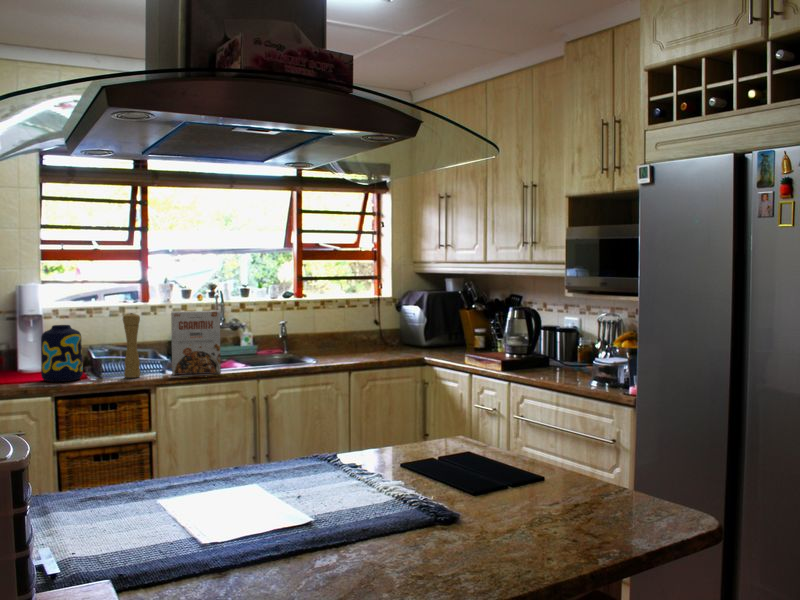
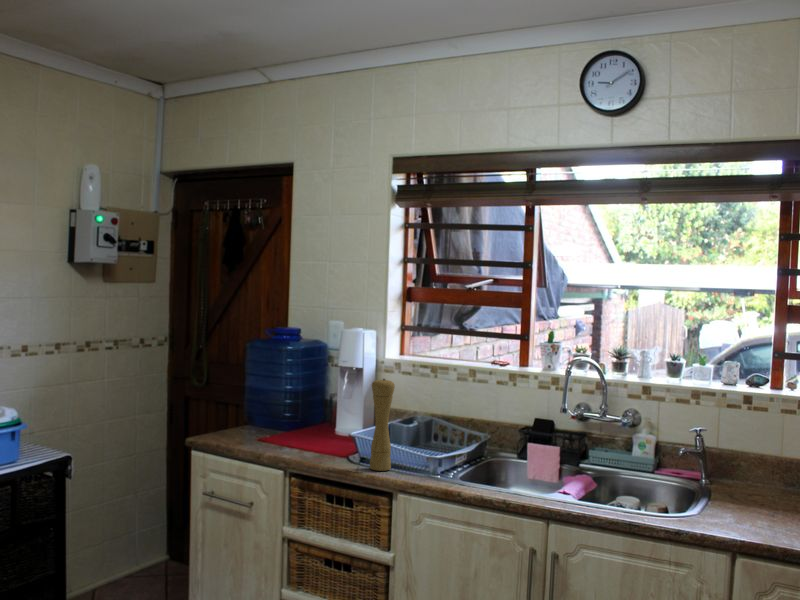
cereal box: present [171,311,221,375] -> none [422,384,494,493]
vase: present [41,325,83,382] -> none [298,382,347,457]

